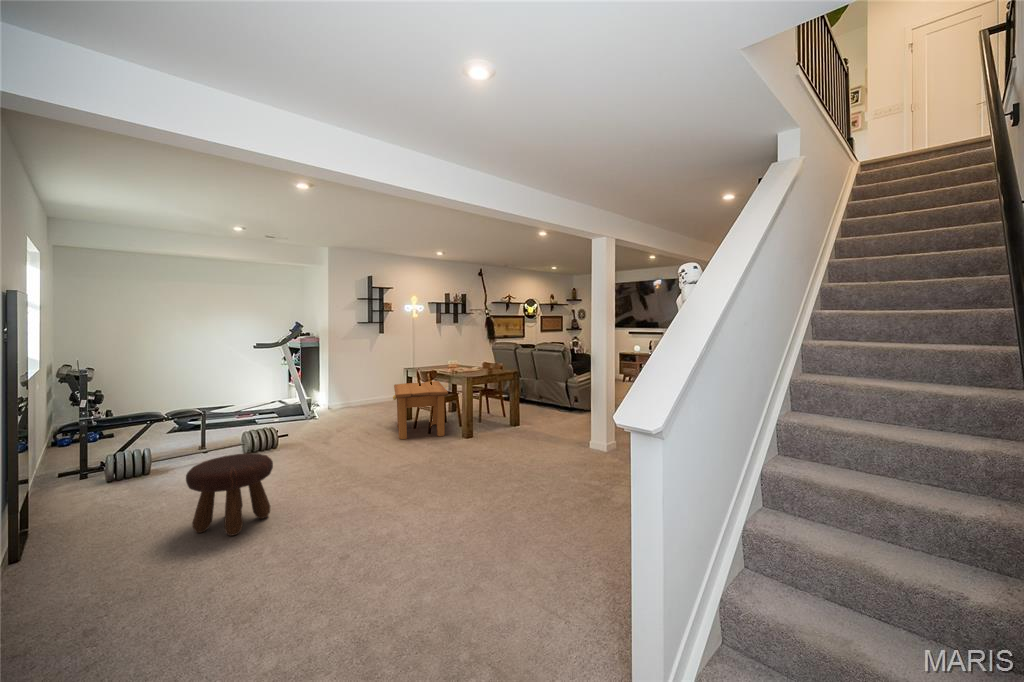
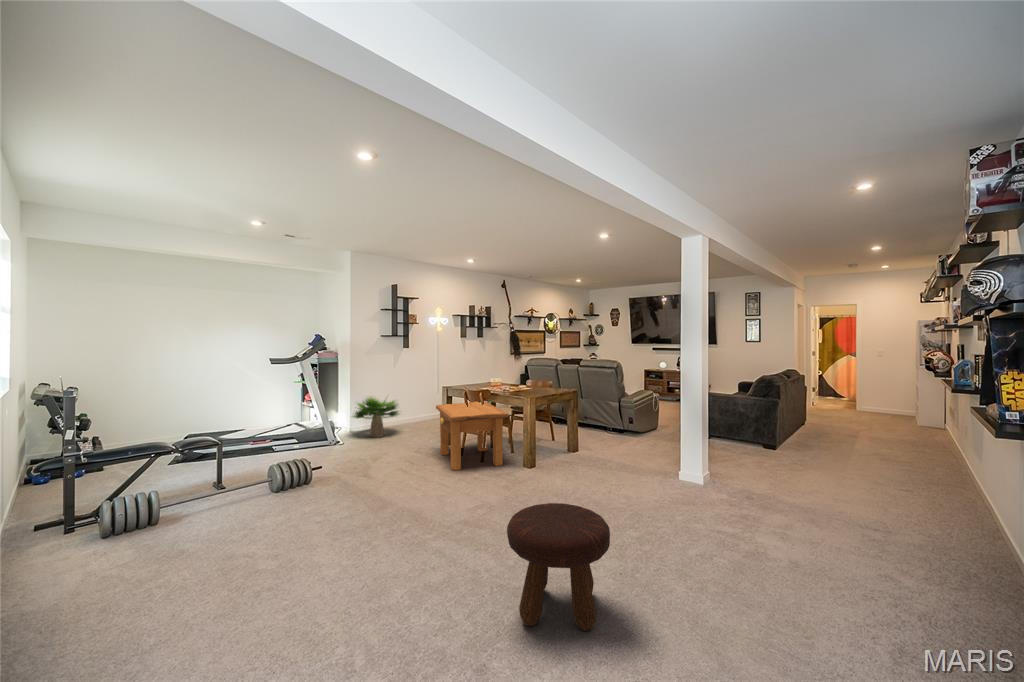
potted plant: none [327,373,376,412] -> present [353,396,400,437]
footstool: present [186,453,273,536] -> present [507,503,610,631]

